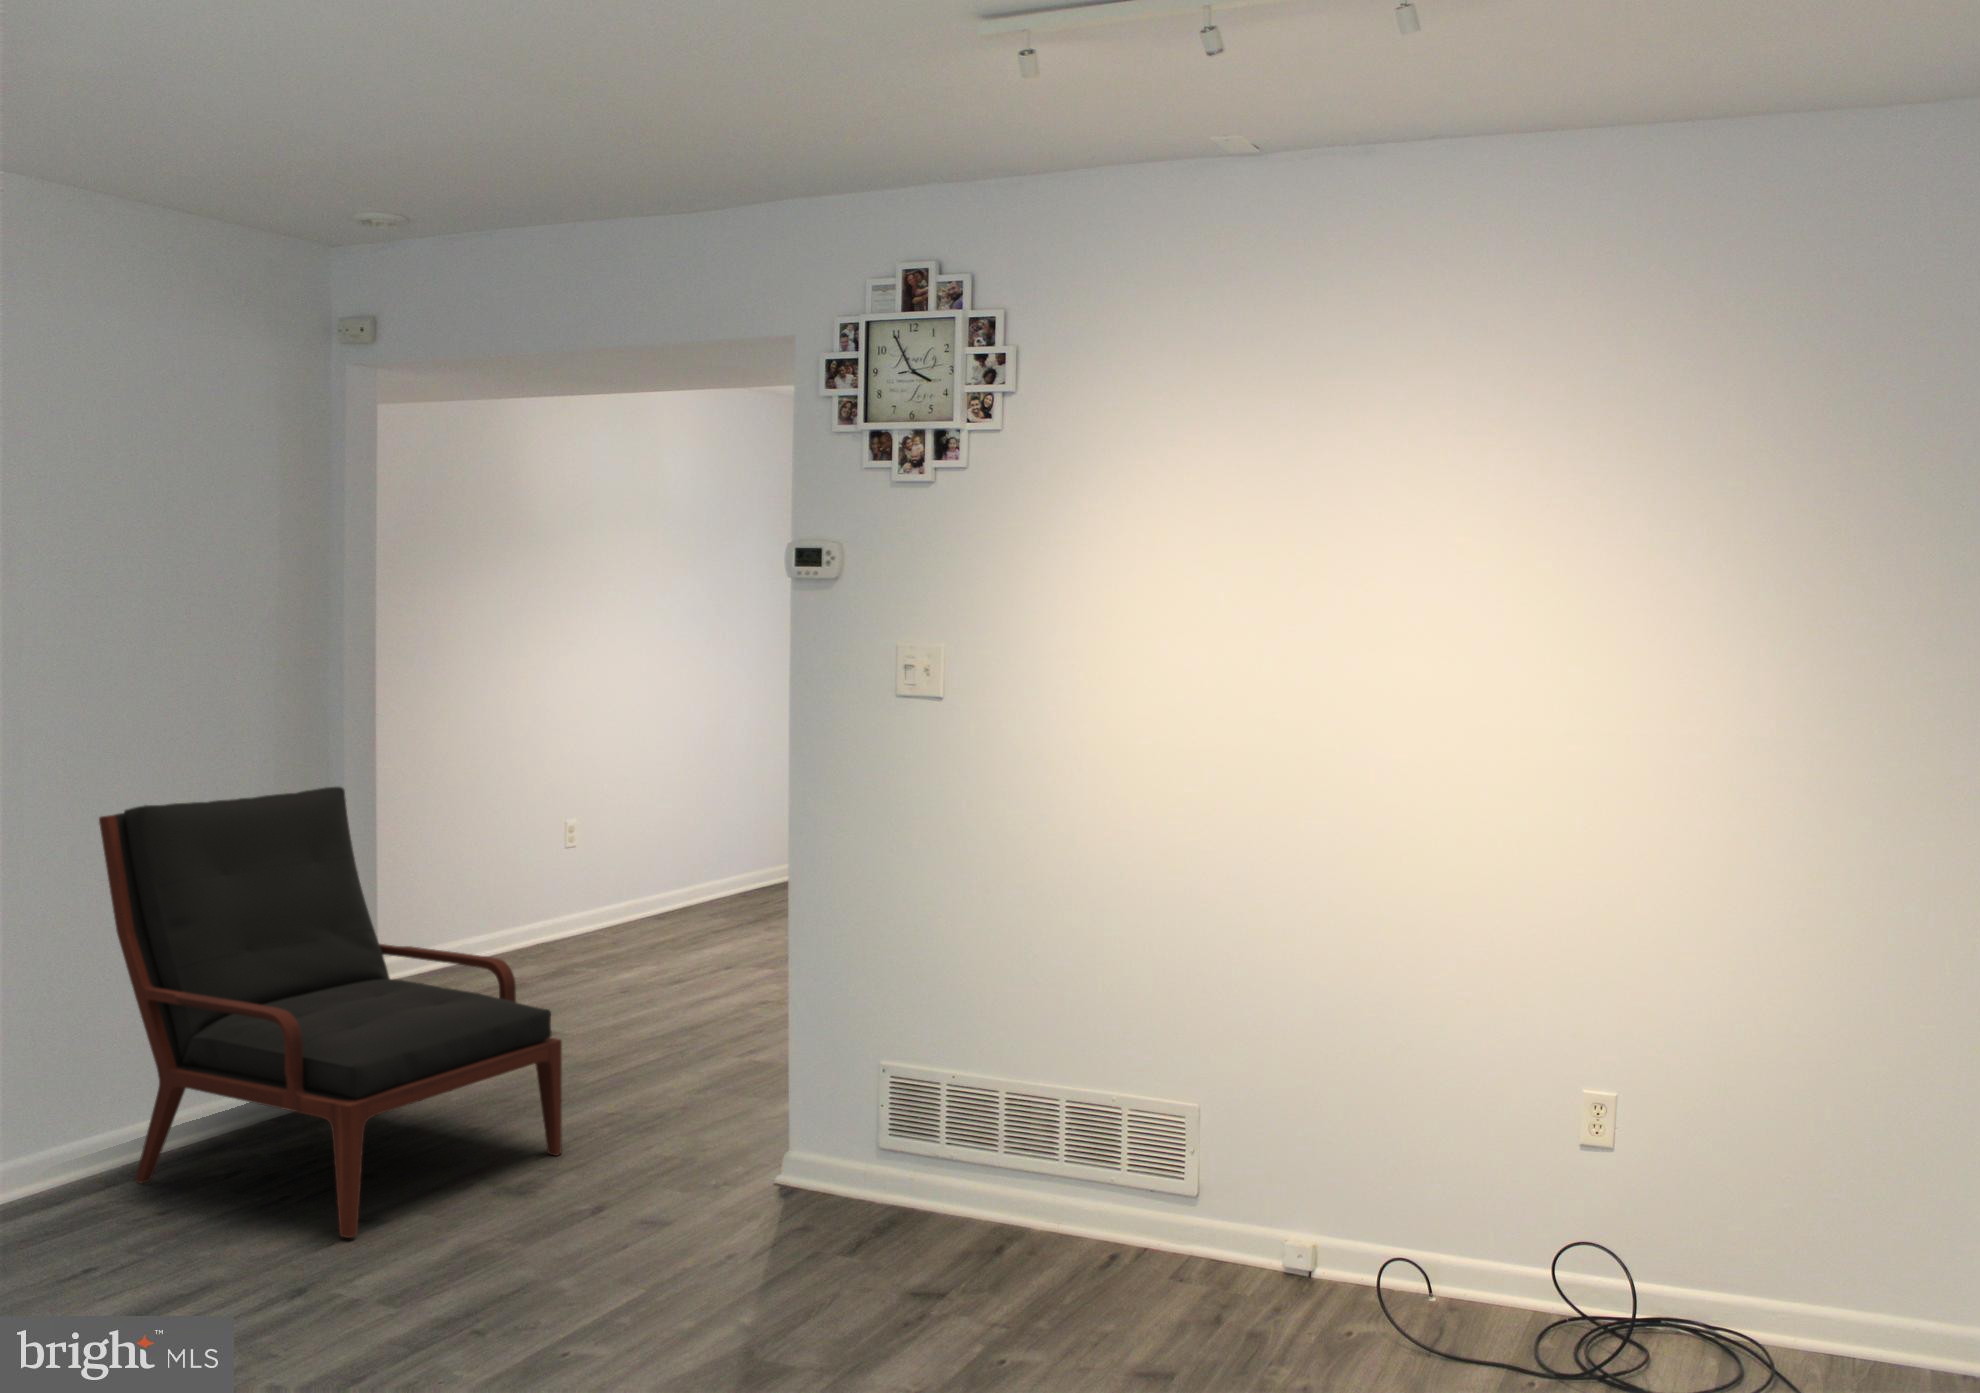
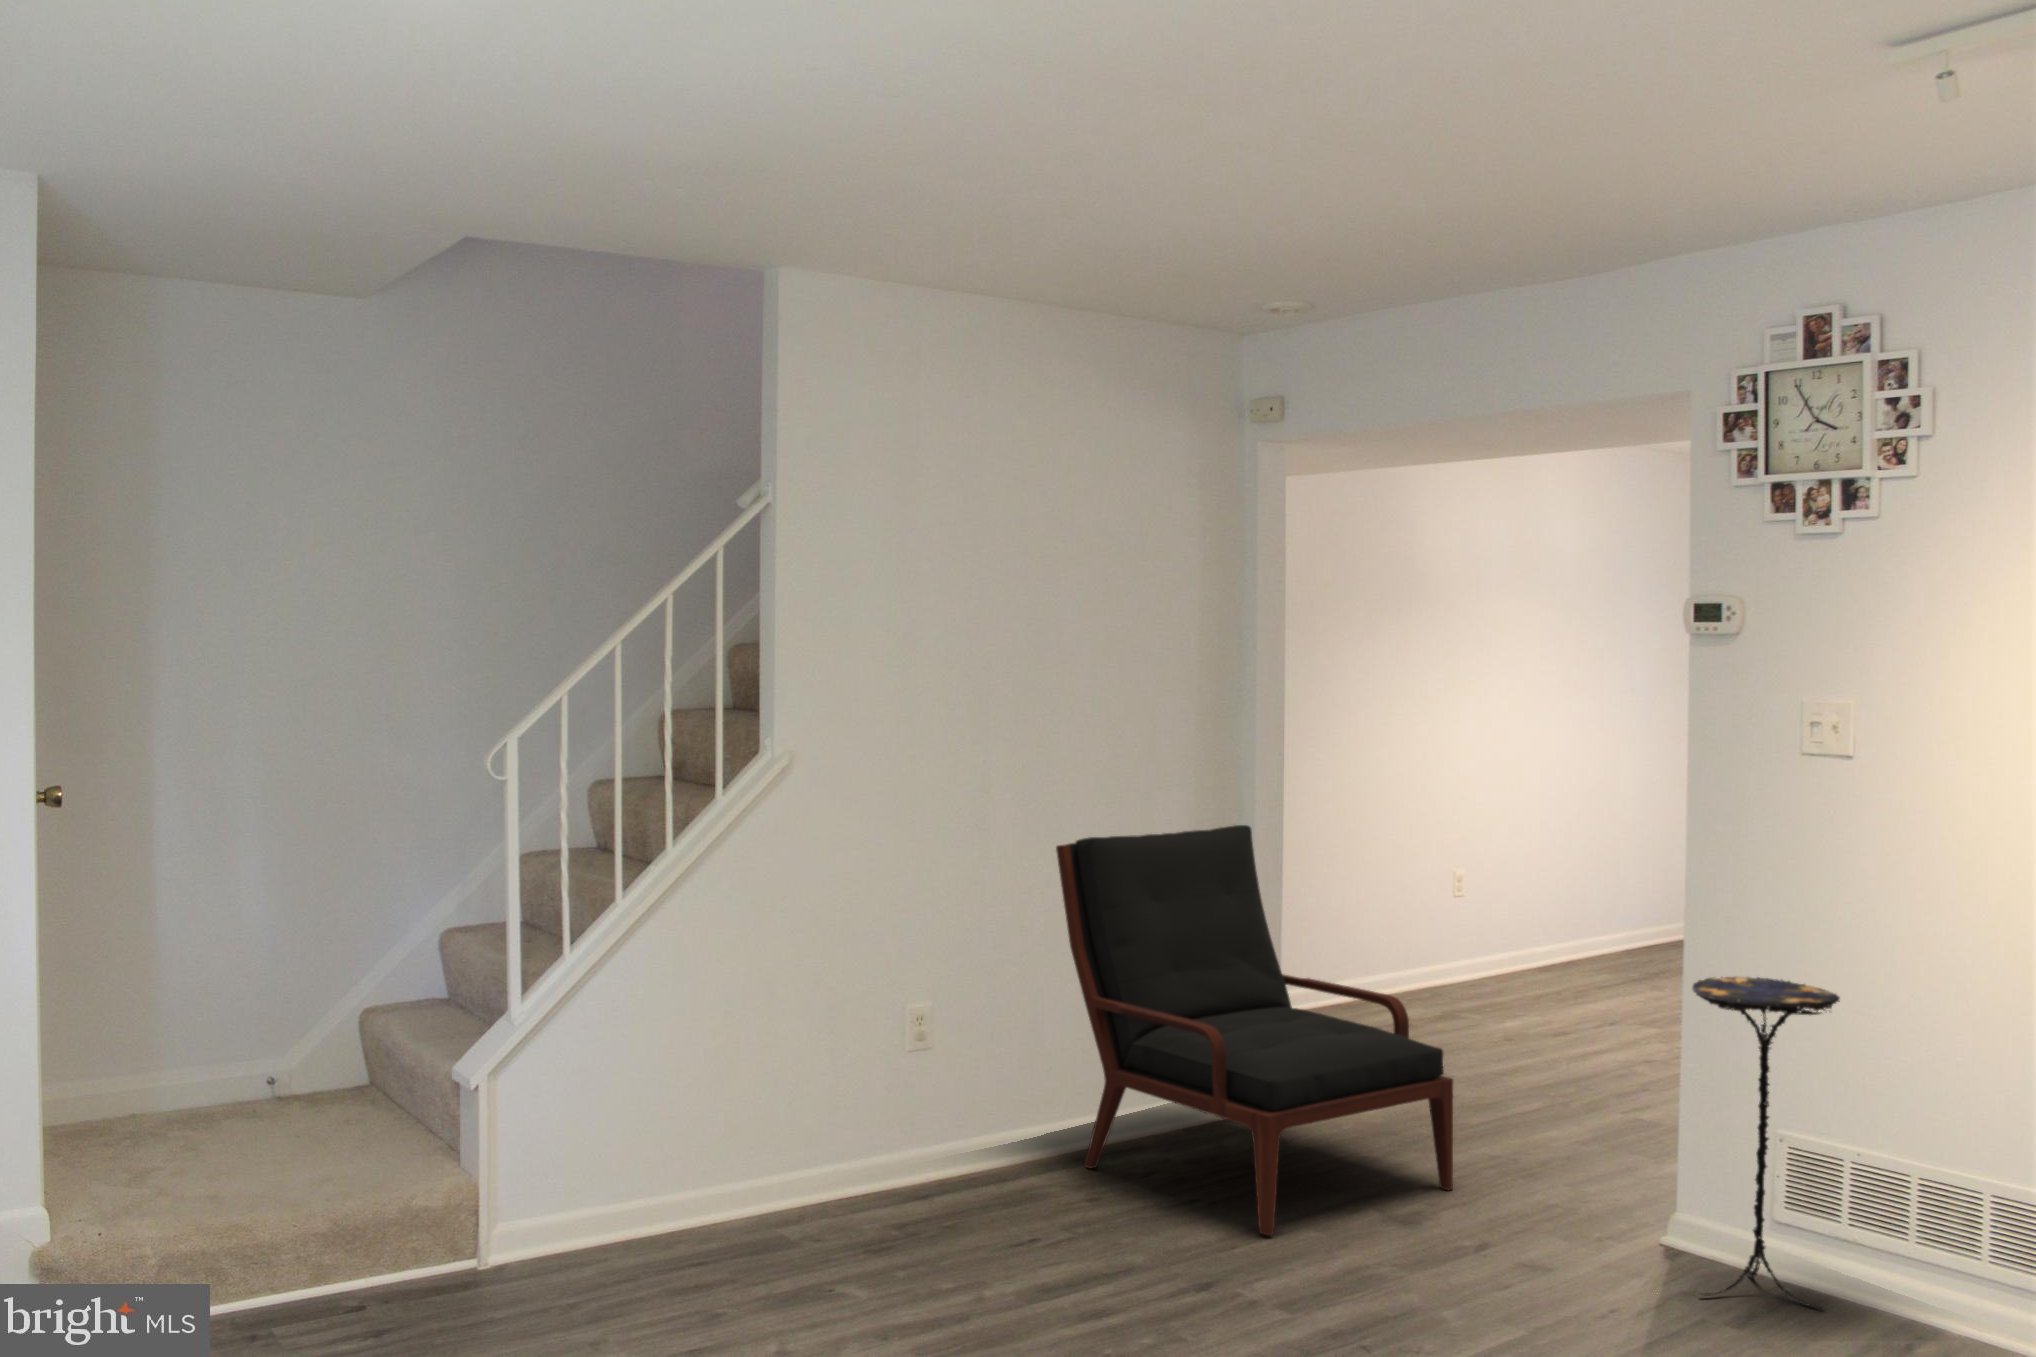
side table: none [798,914,936,1238] -> present [1692,977,1840,1308]

